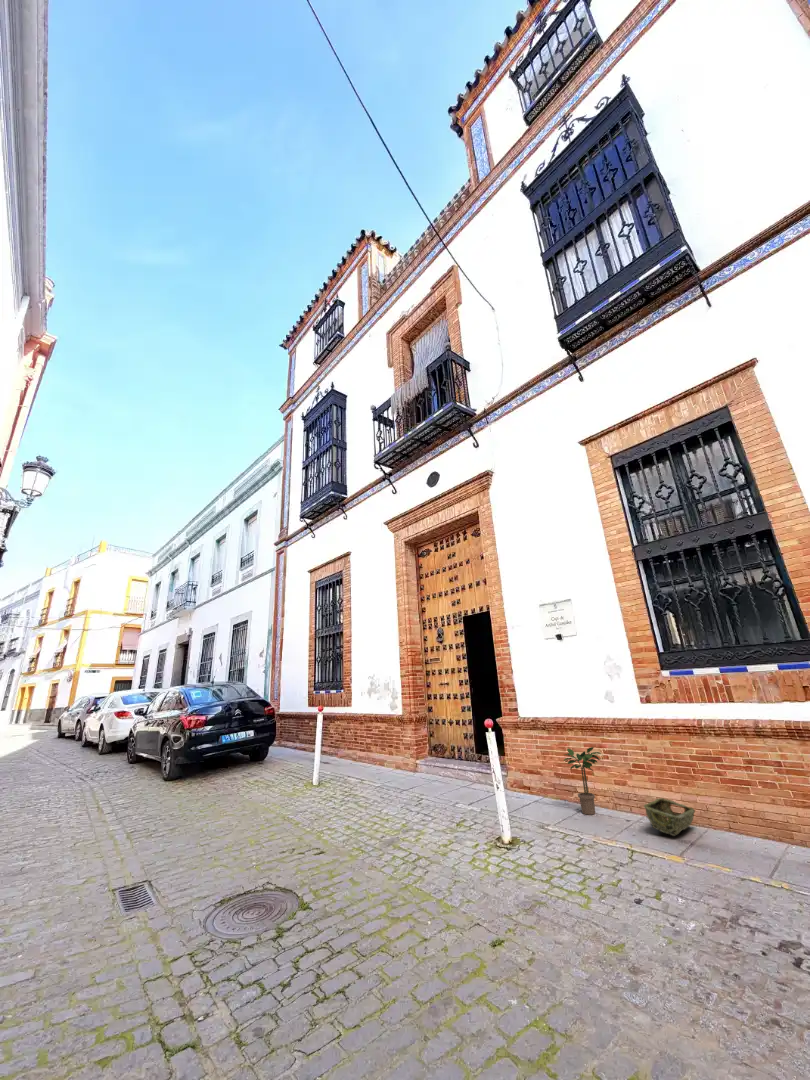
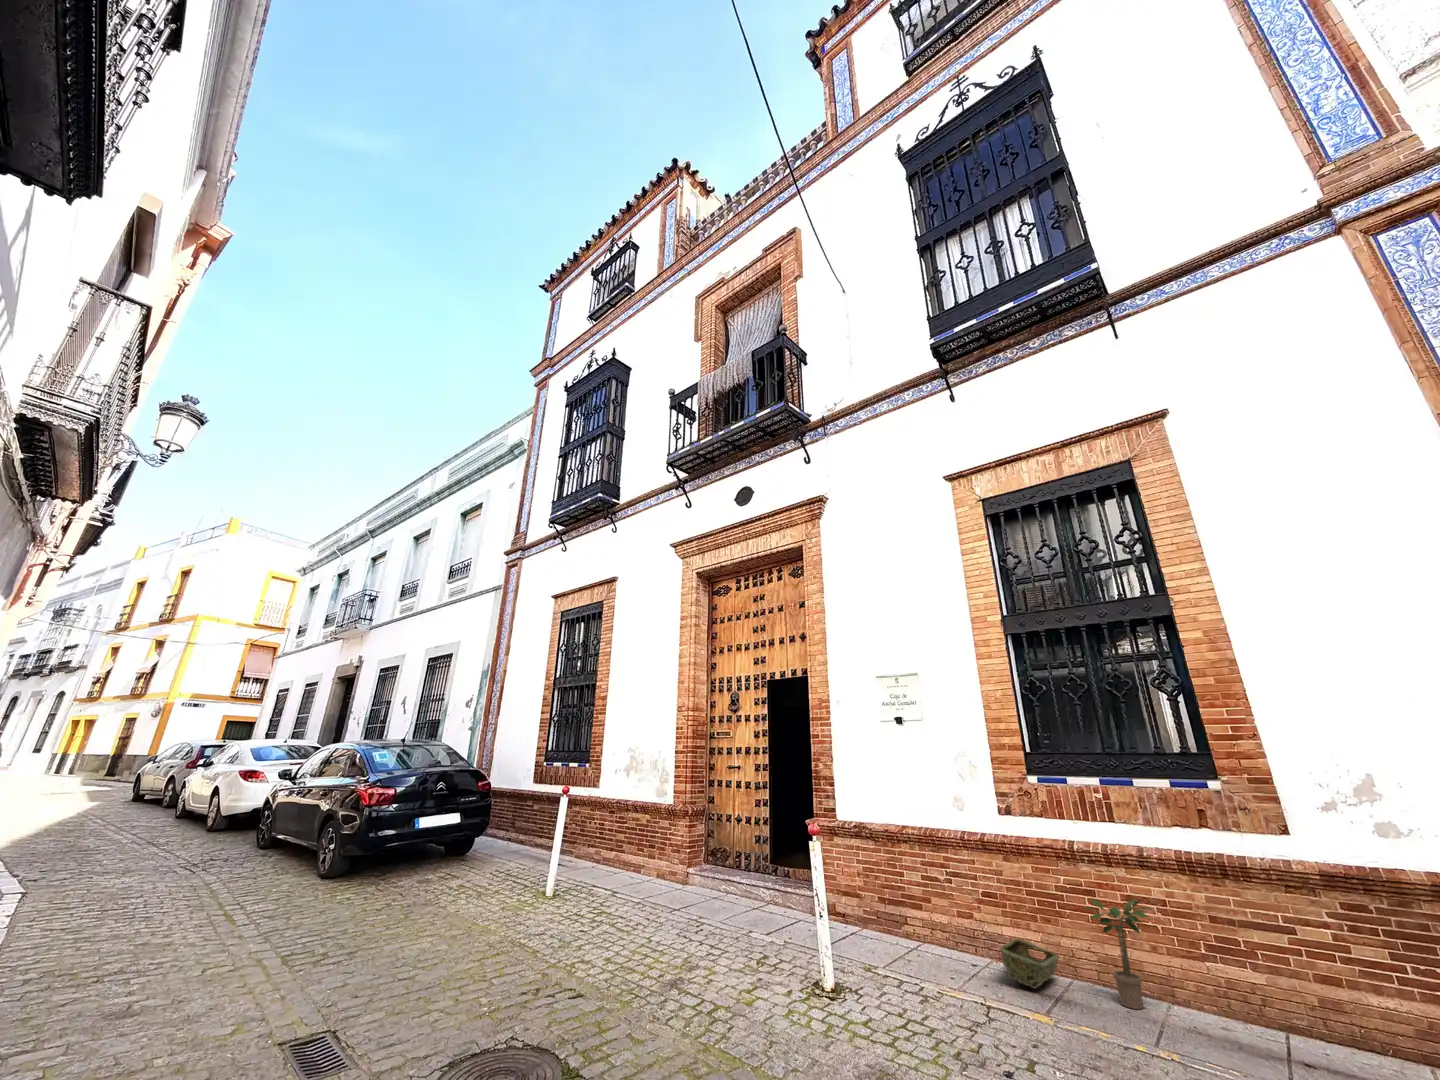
potted plant: present [564,747,601,815] -> present [1086,898,1153,1009]

